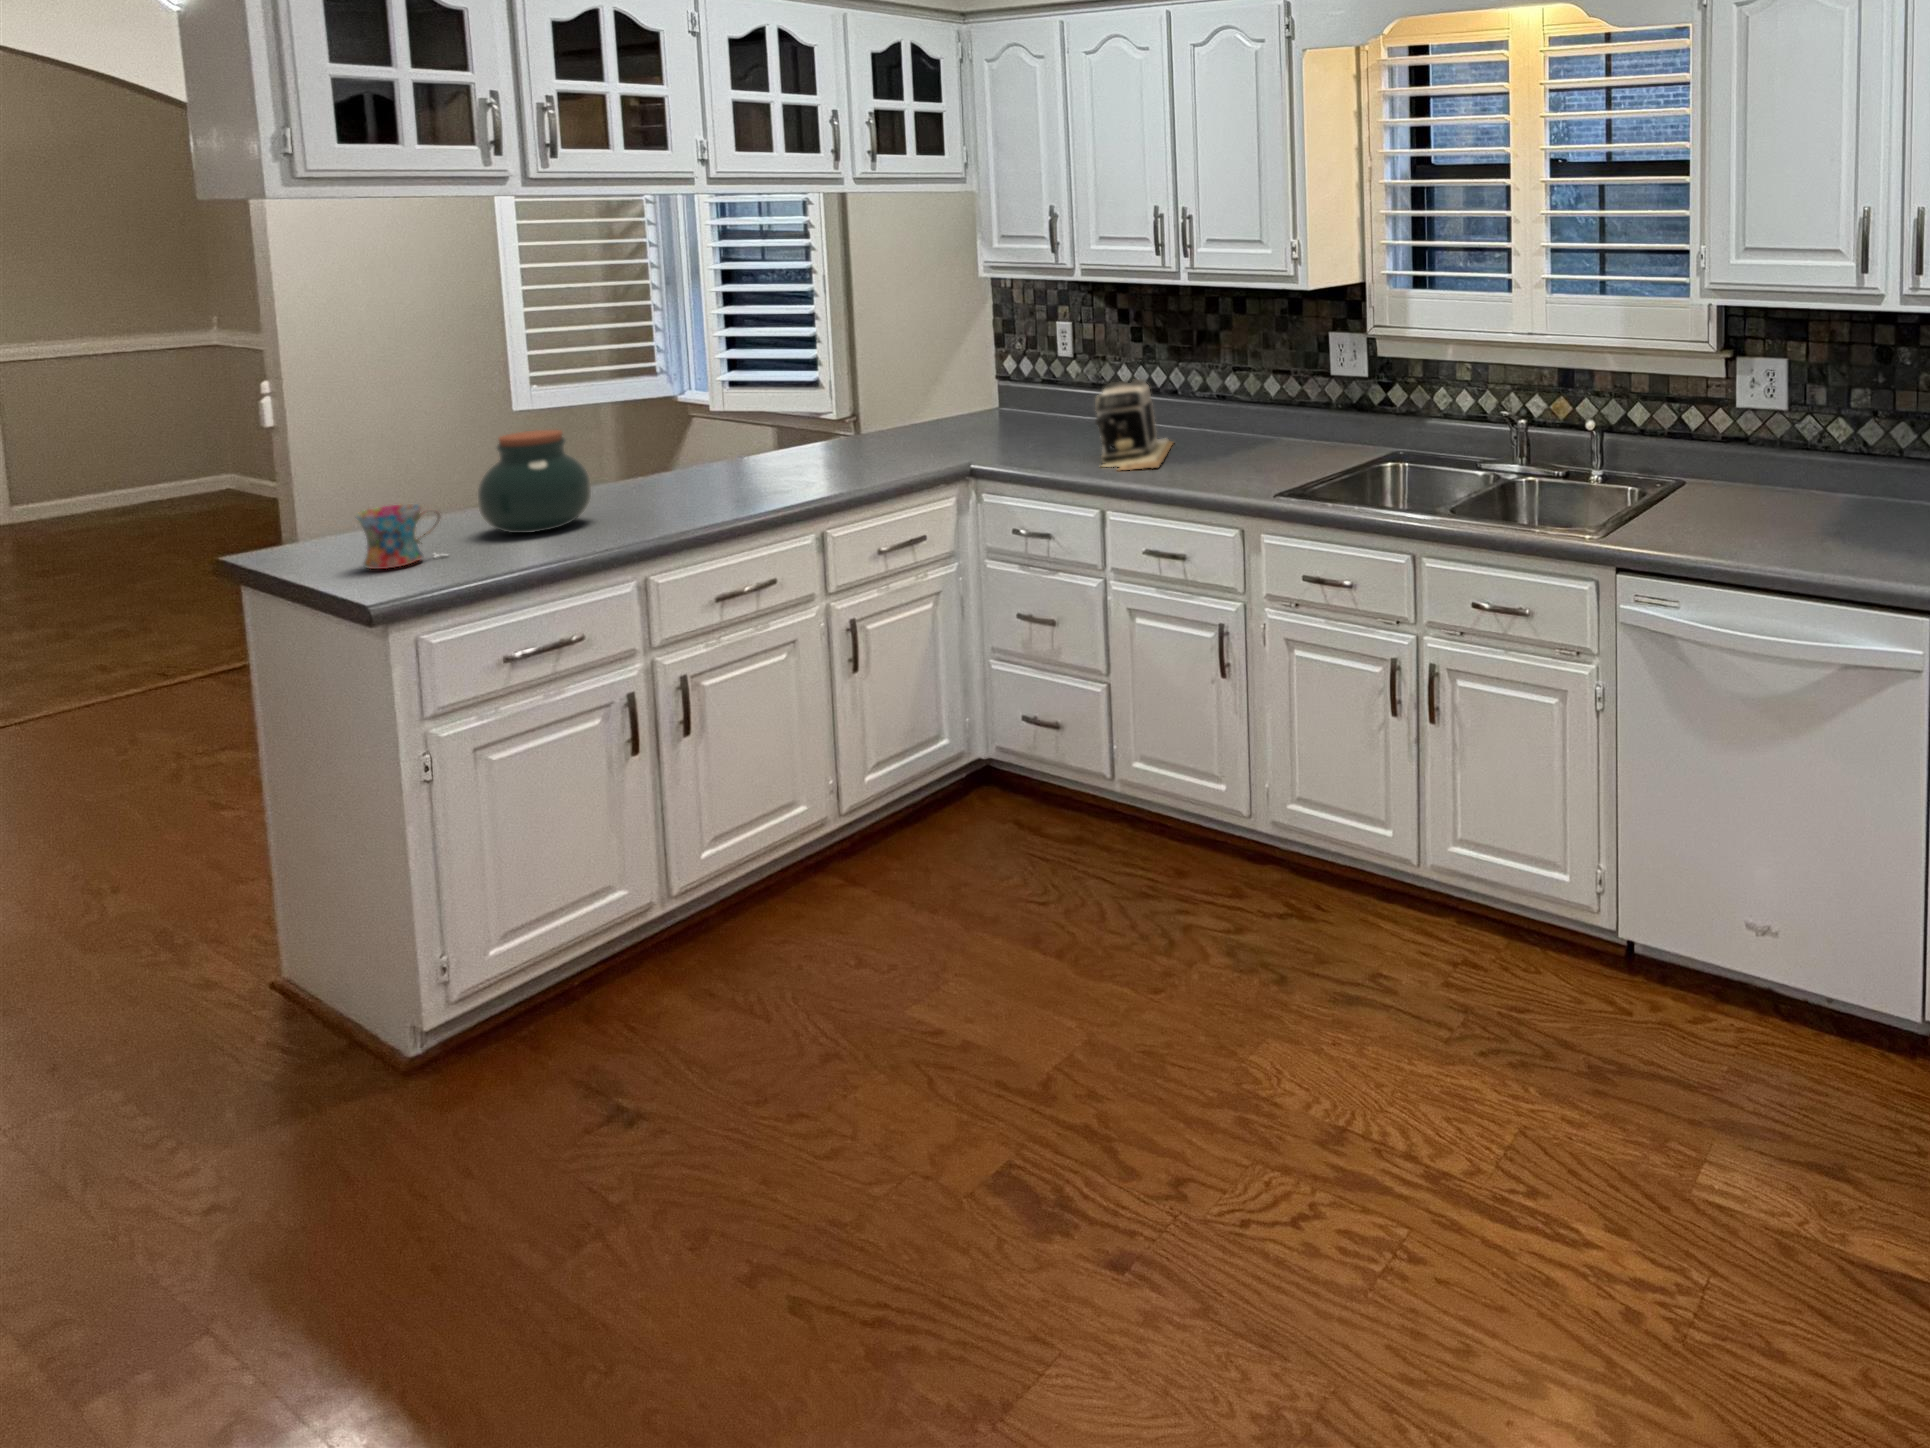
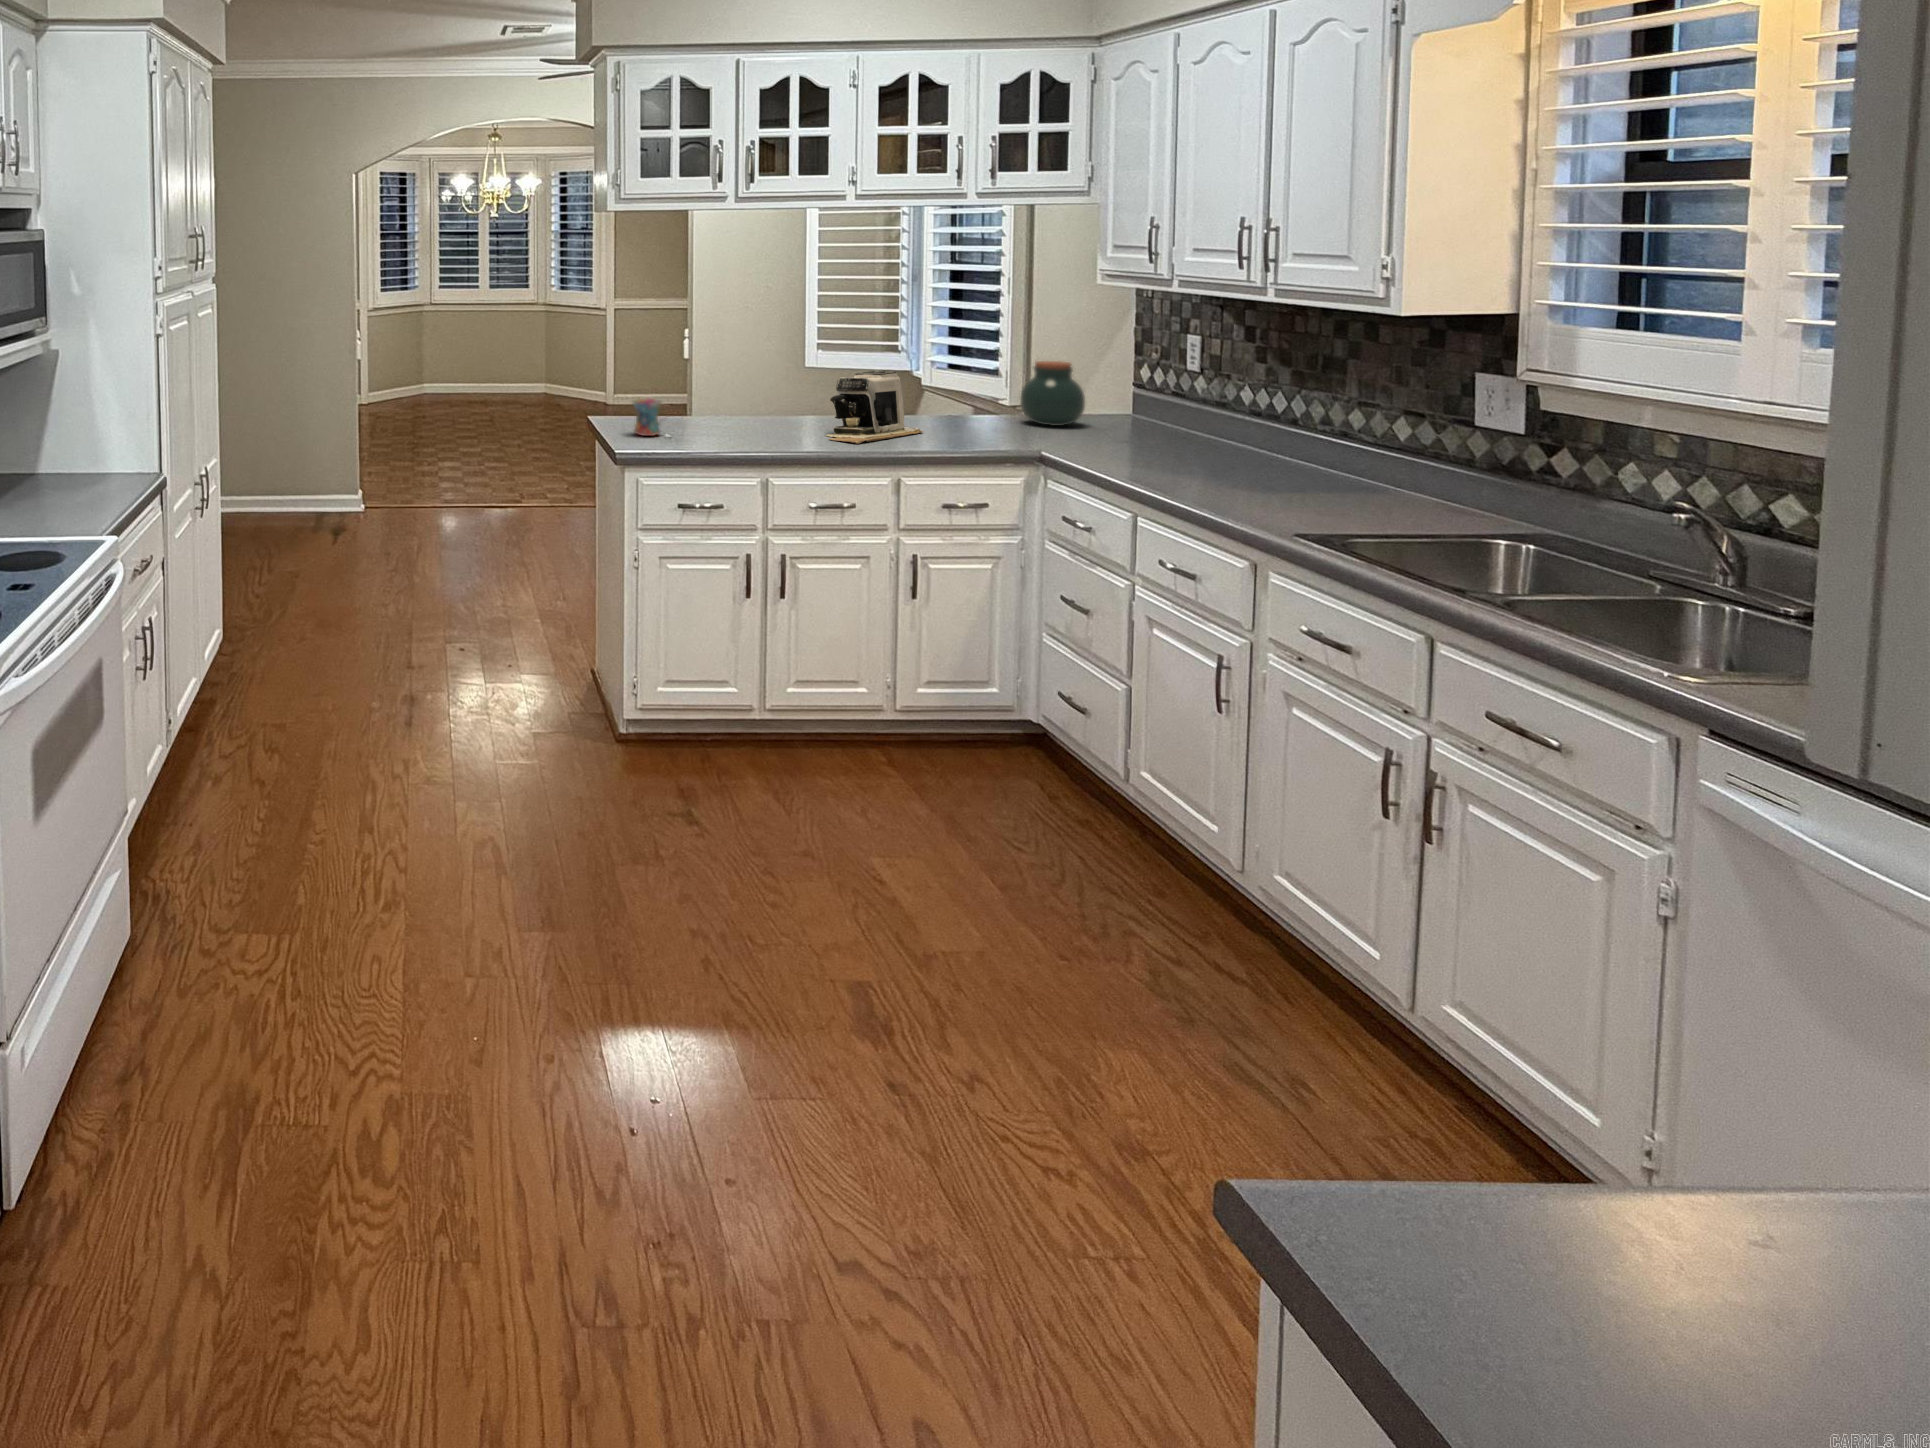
coffee maker: present [1095,379,1173,470] -> present [826,371,923,444]
jar: present [477,430,591,533] -> present [1020,361,1085,426]

